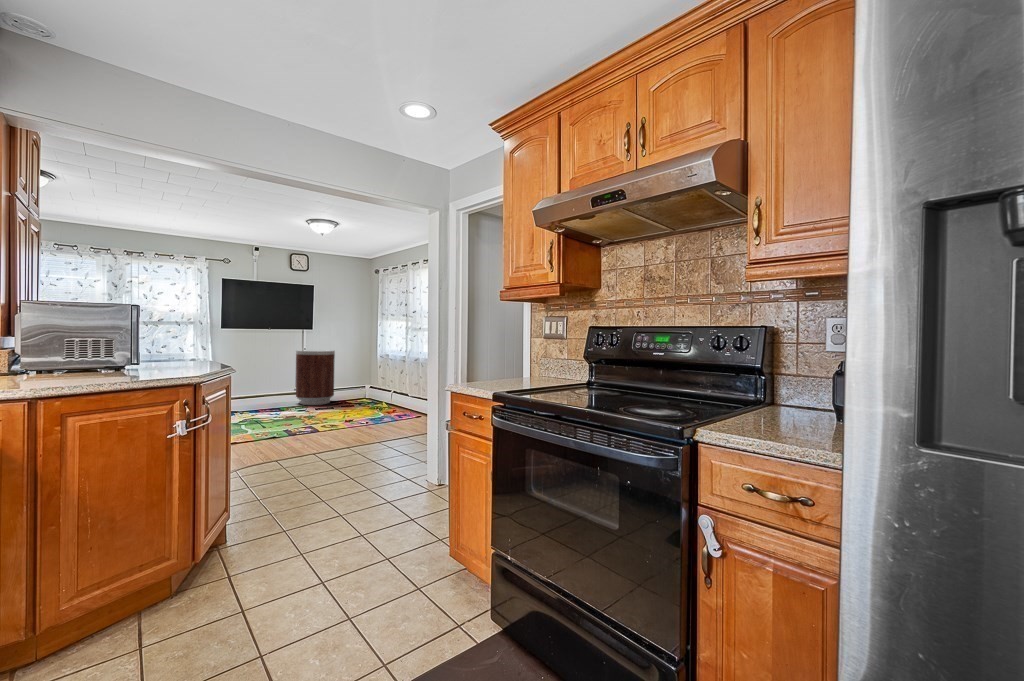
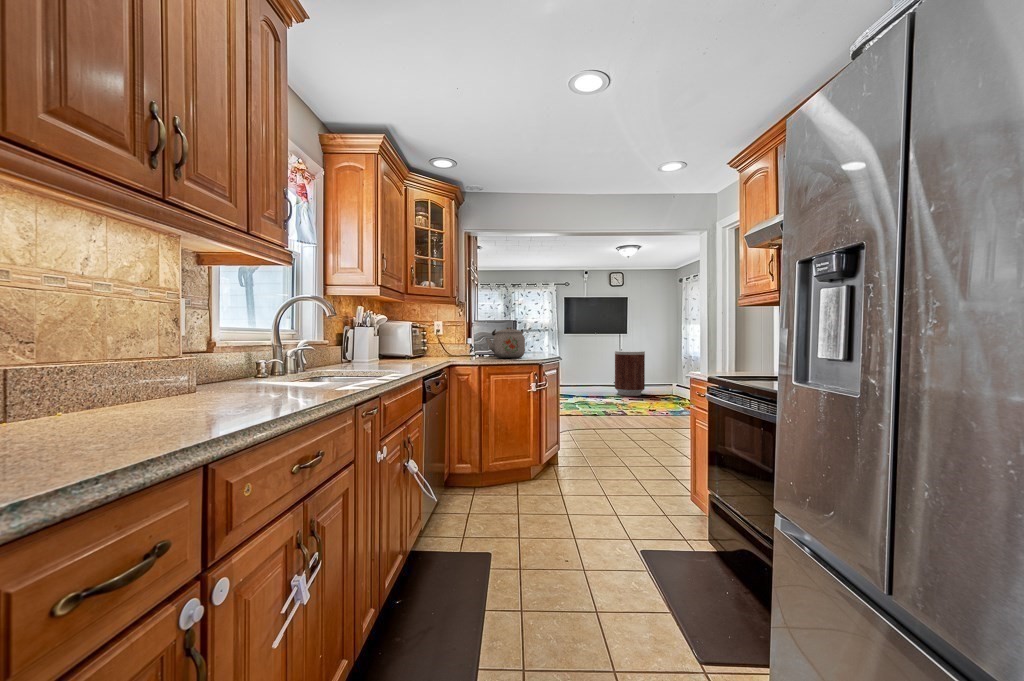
kettle: none [55,311,159,373] -> present [487,327,525,358]

